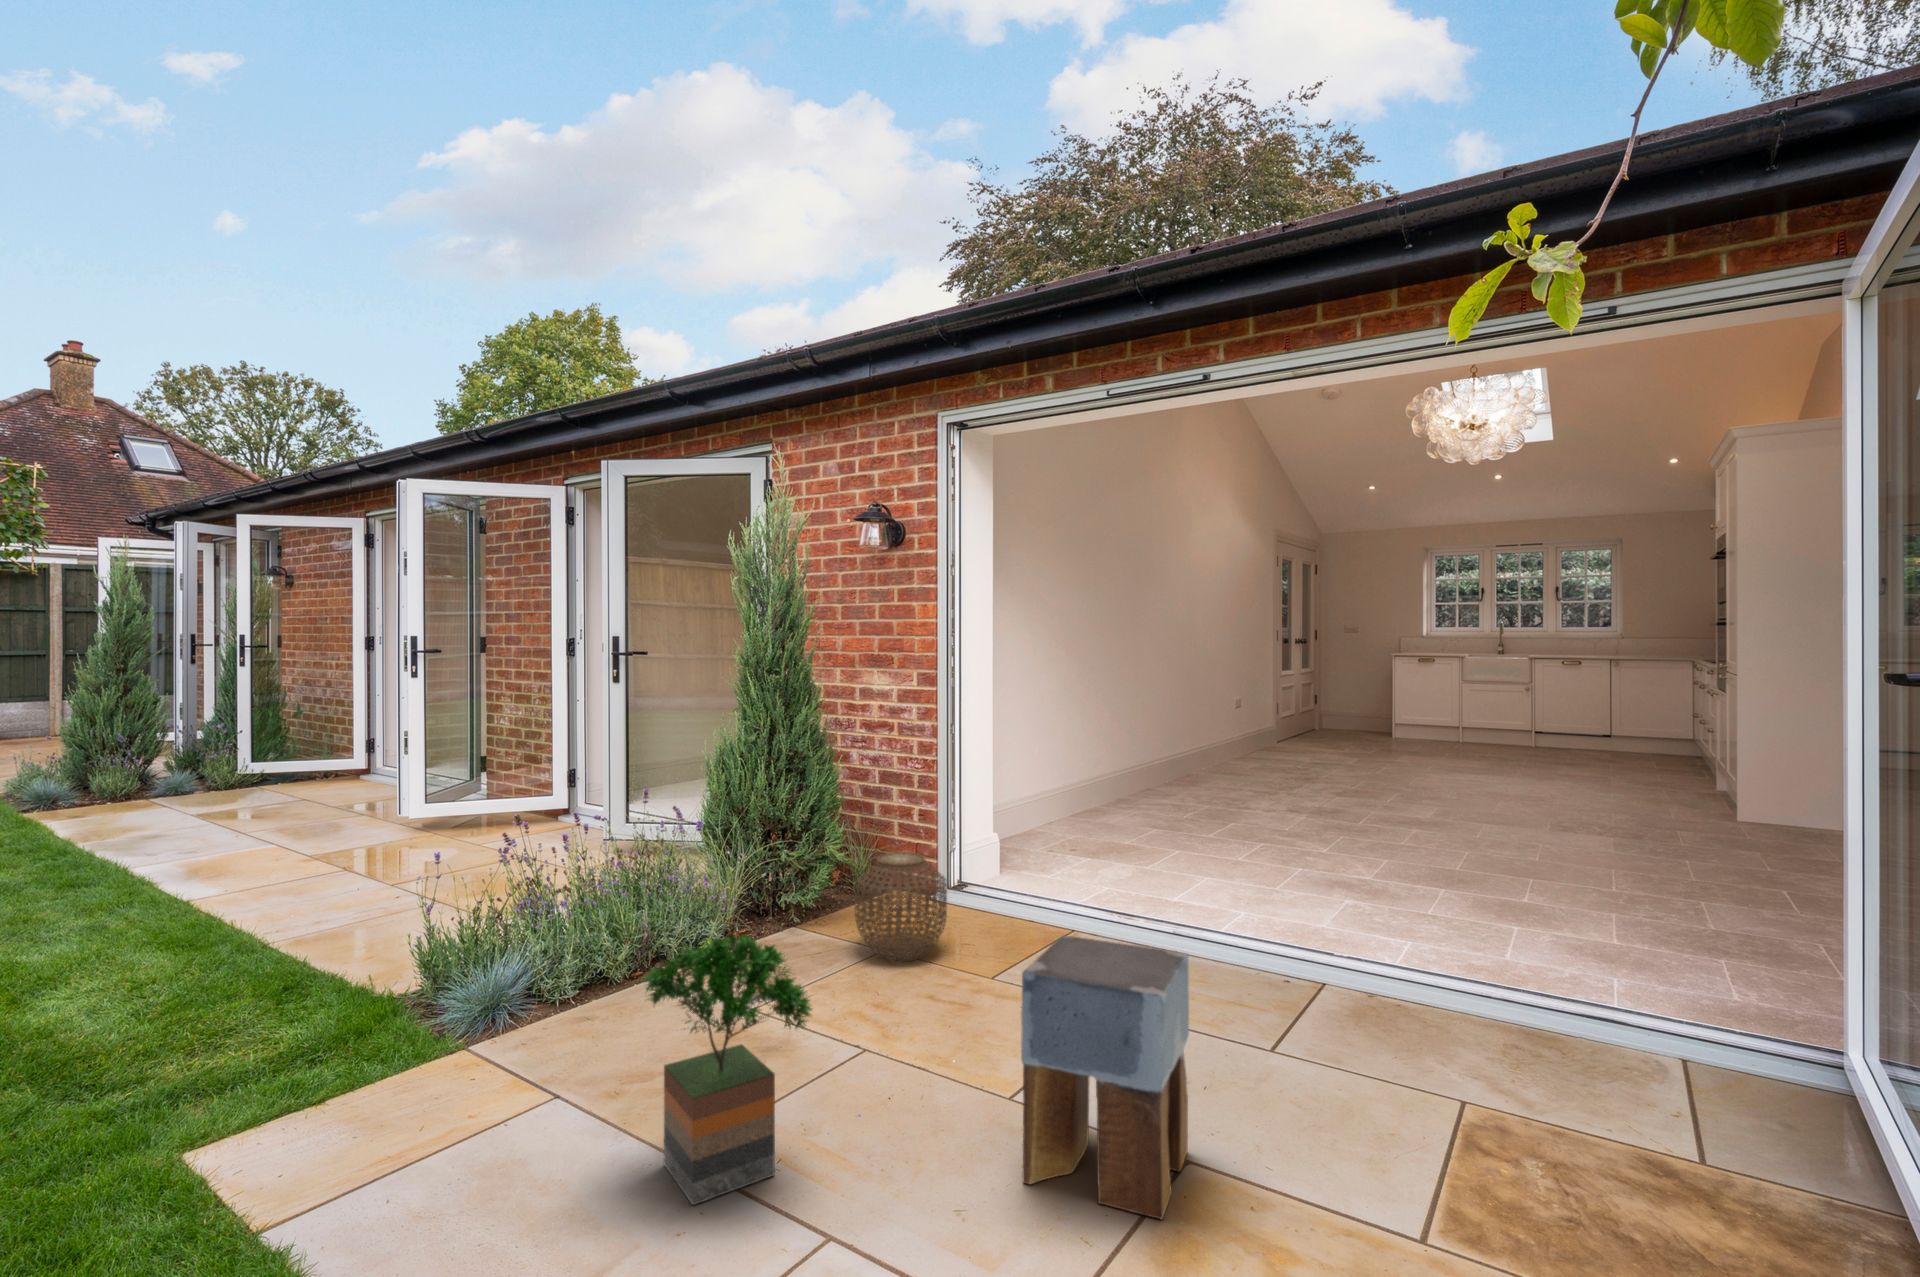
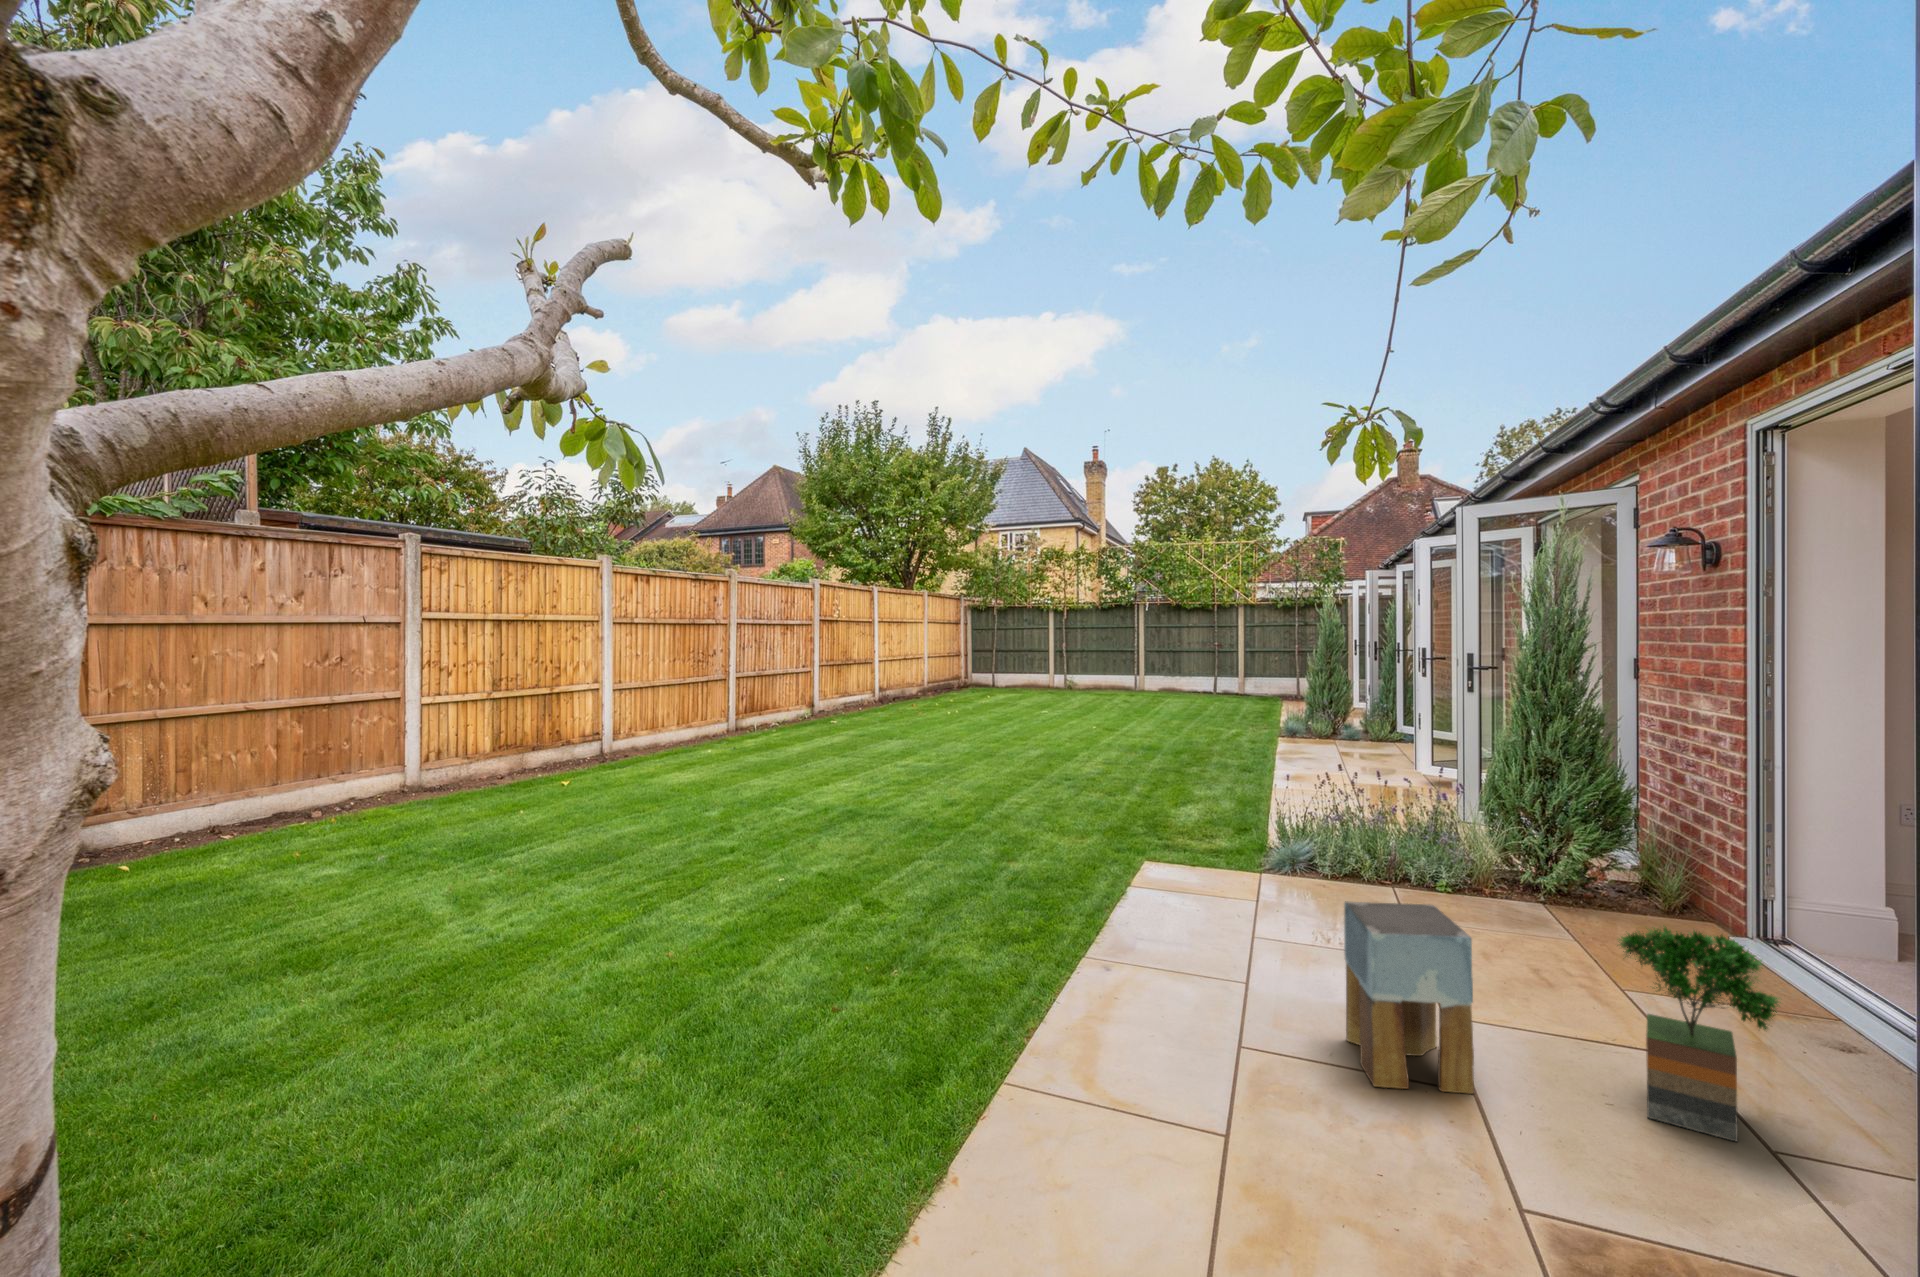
woven basket: present [855,852,947,961] -> none [1530,860,1633,960]
potted tree: present [643,934,812,1205] -> present [1619,926,1781,1142]

